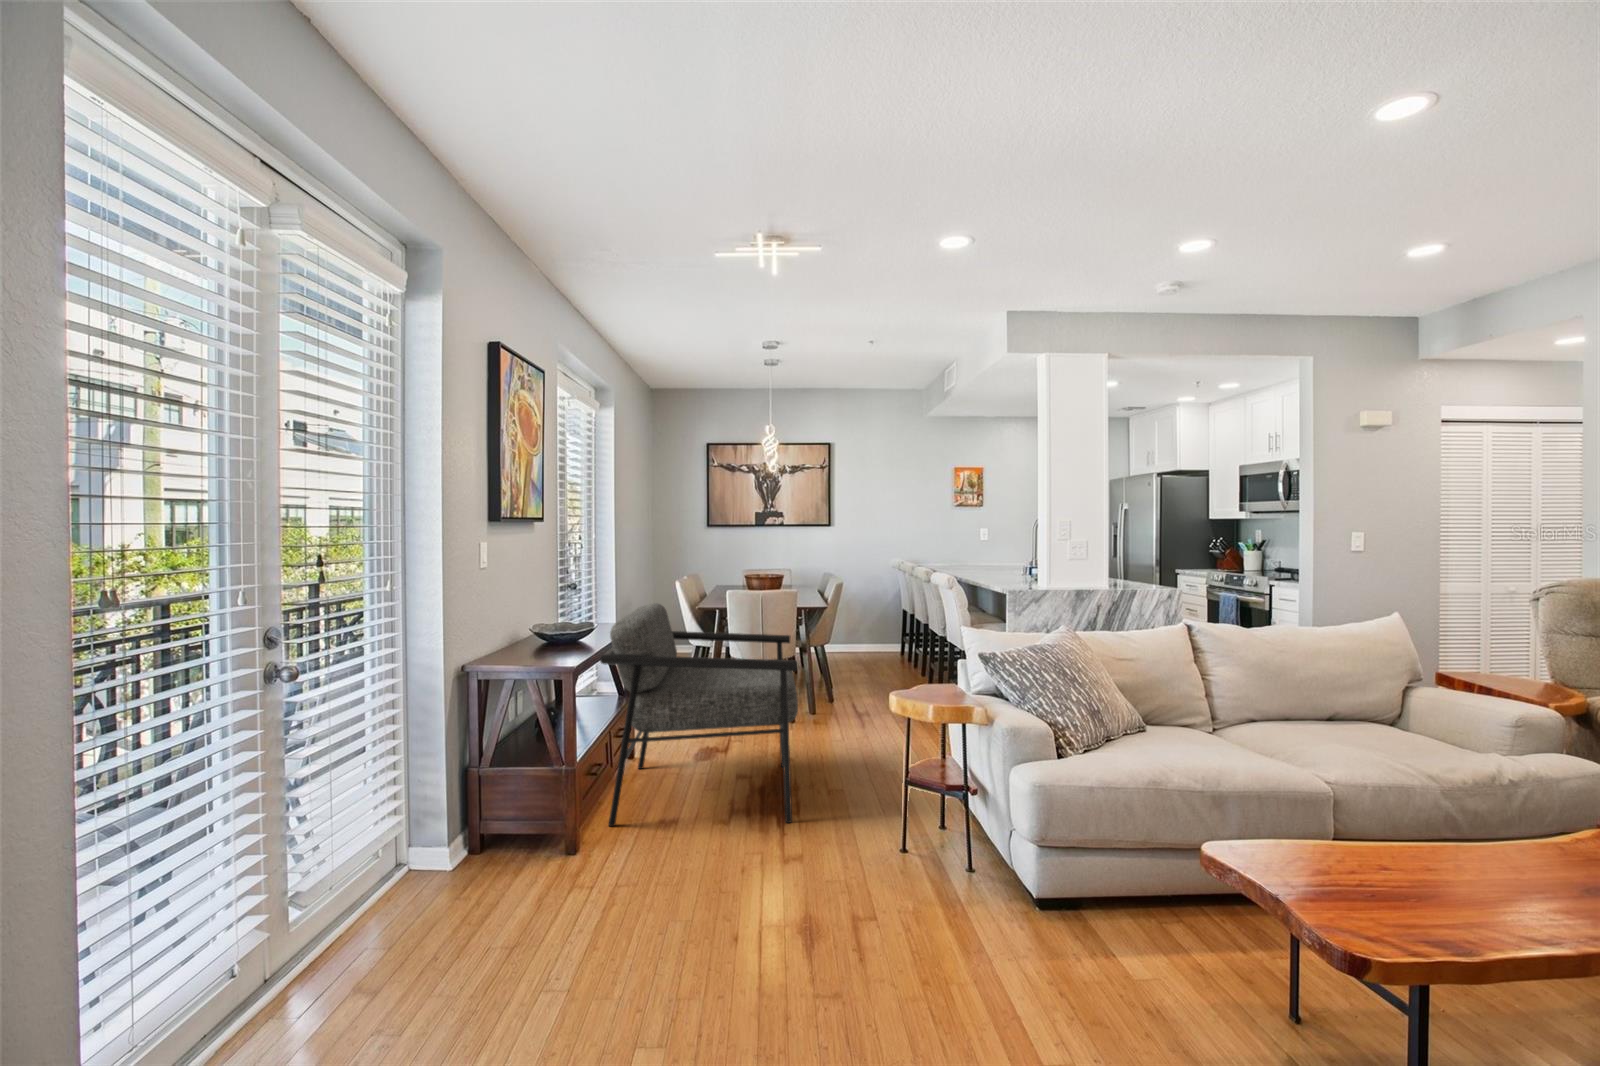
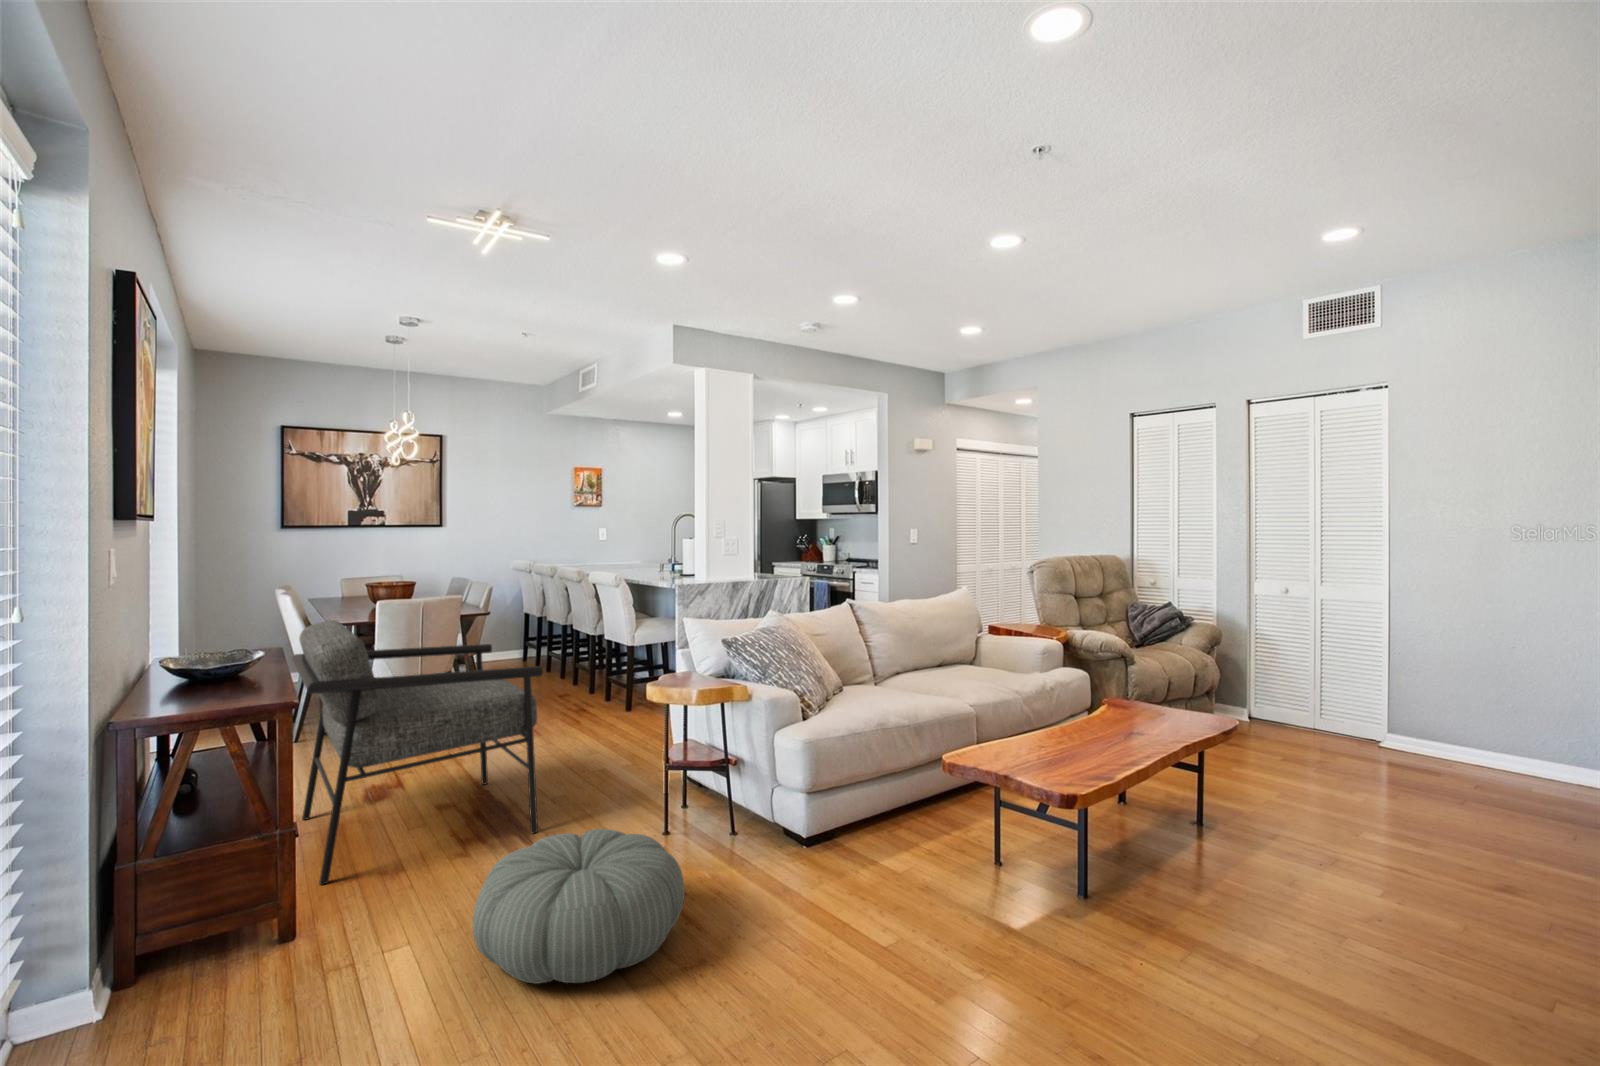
pouf: none [645,829,849,987] -> present [473,829,685,984]

